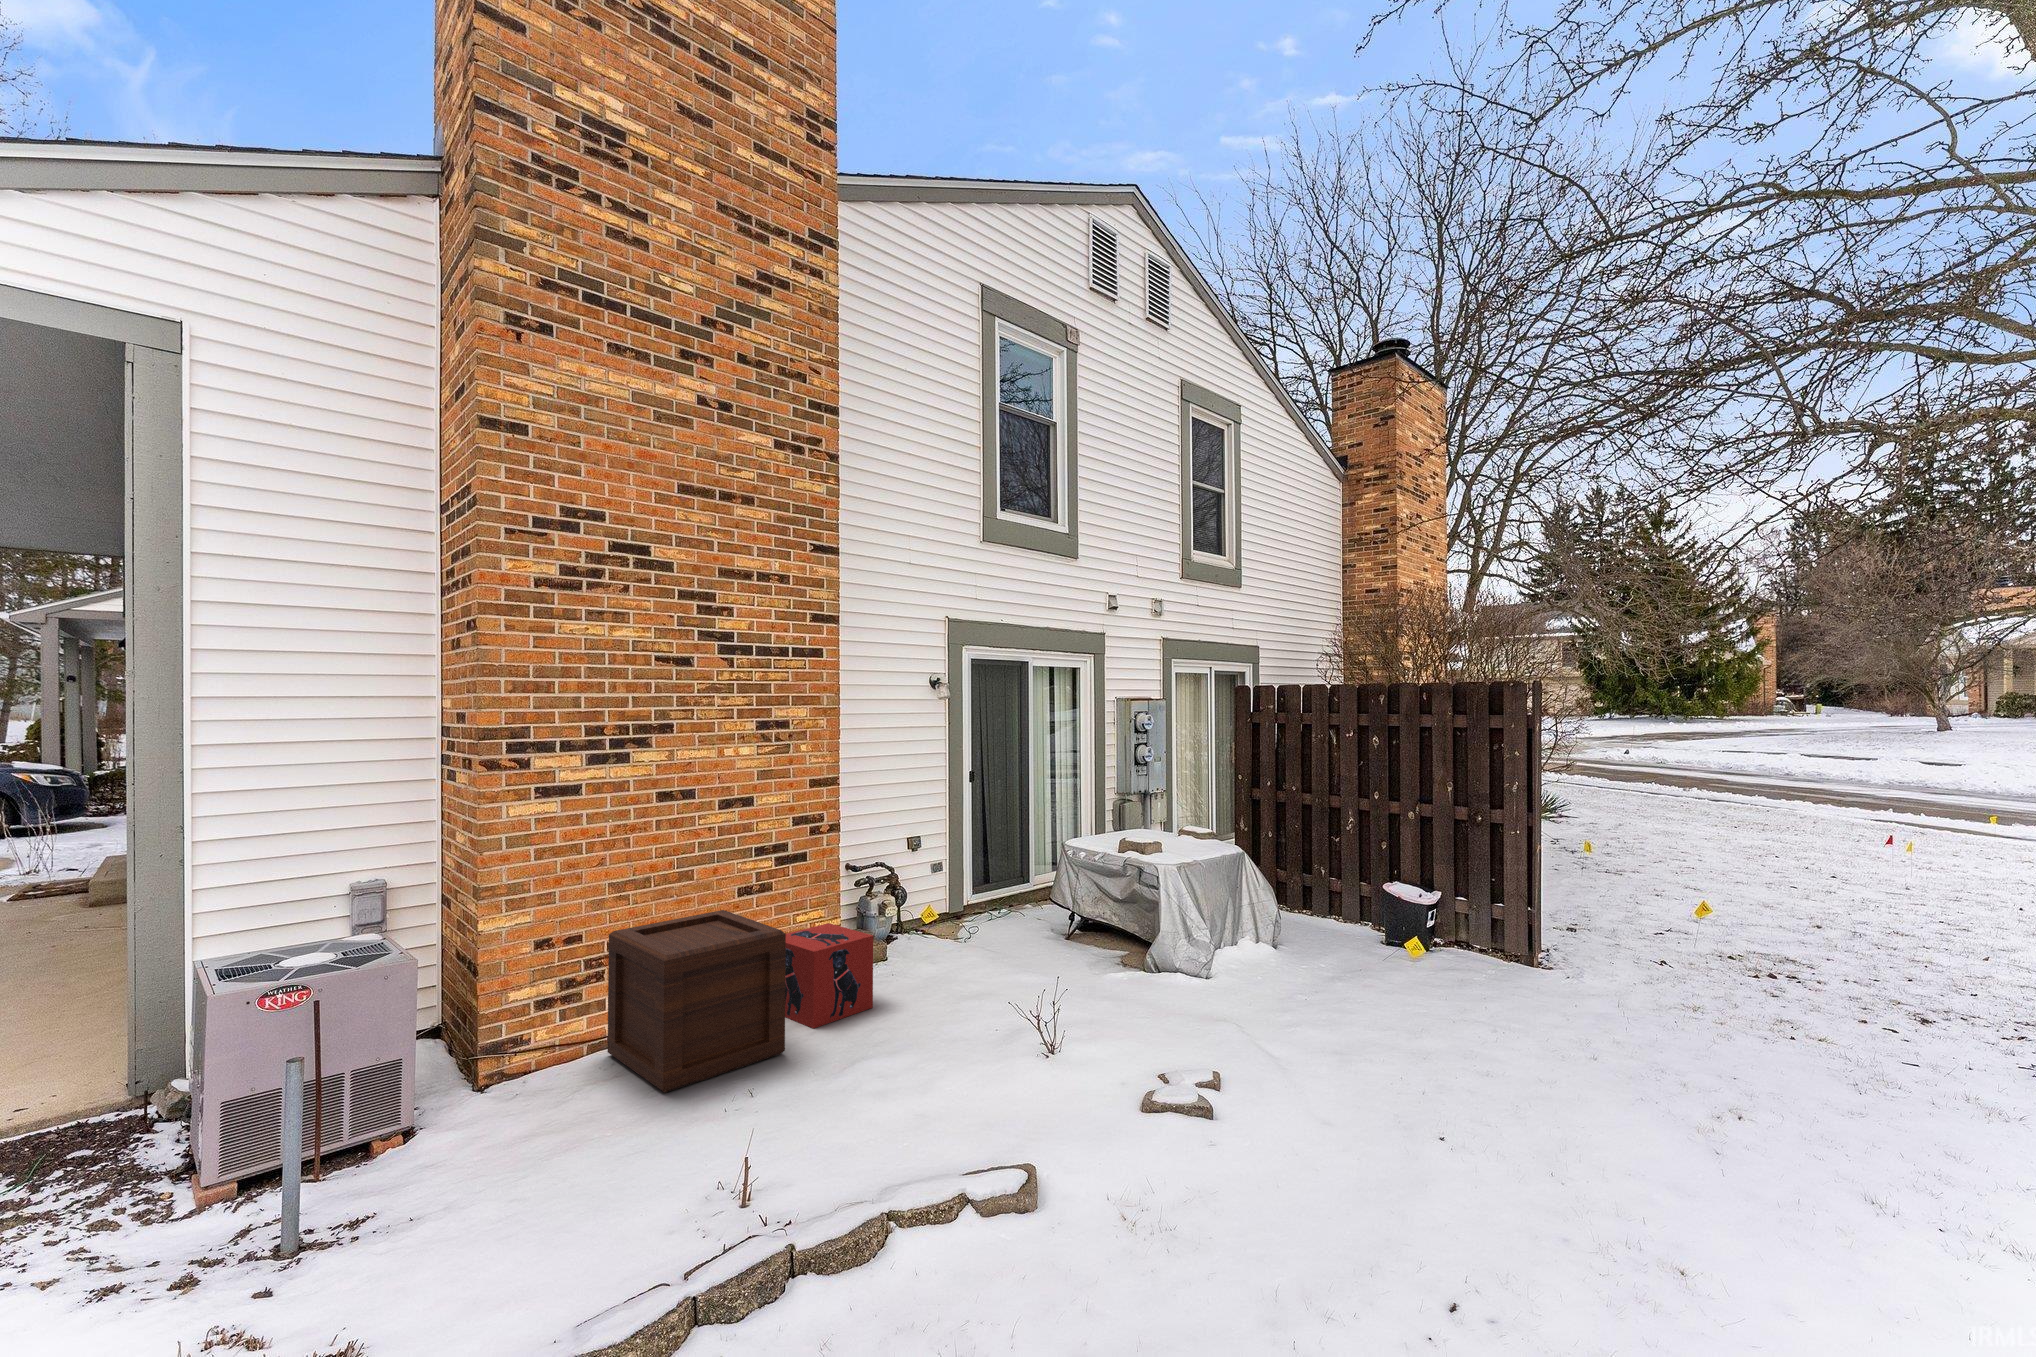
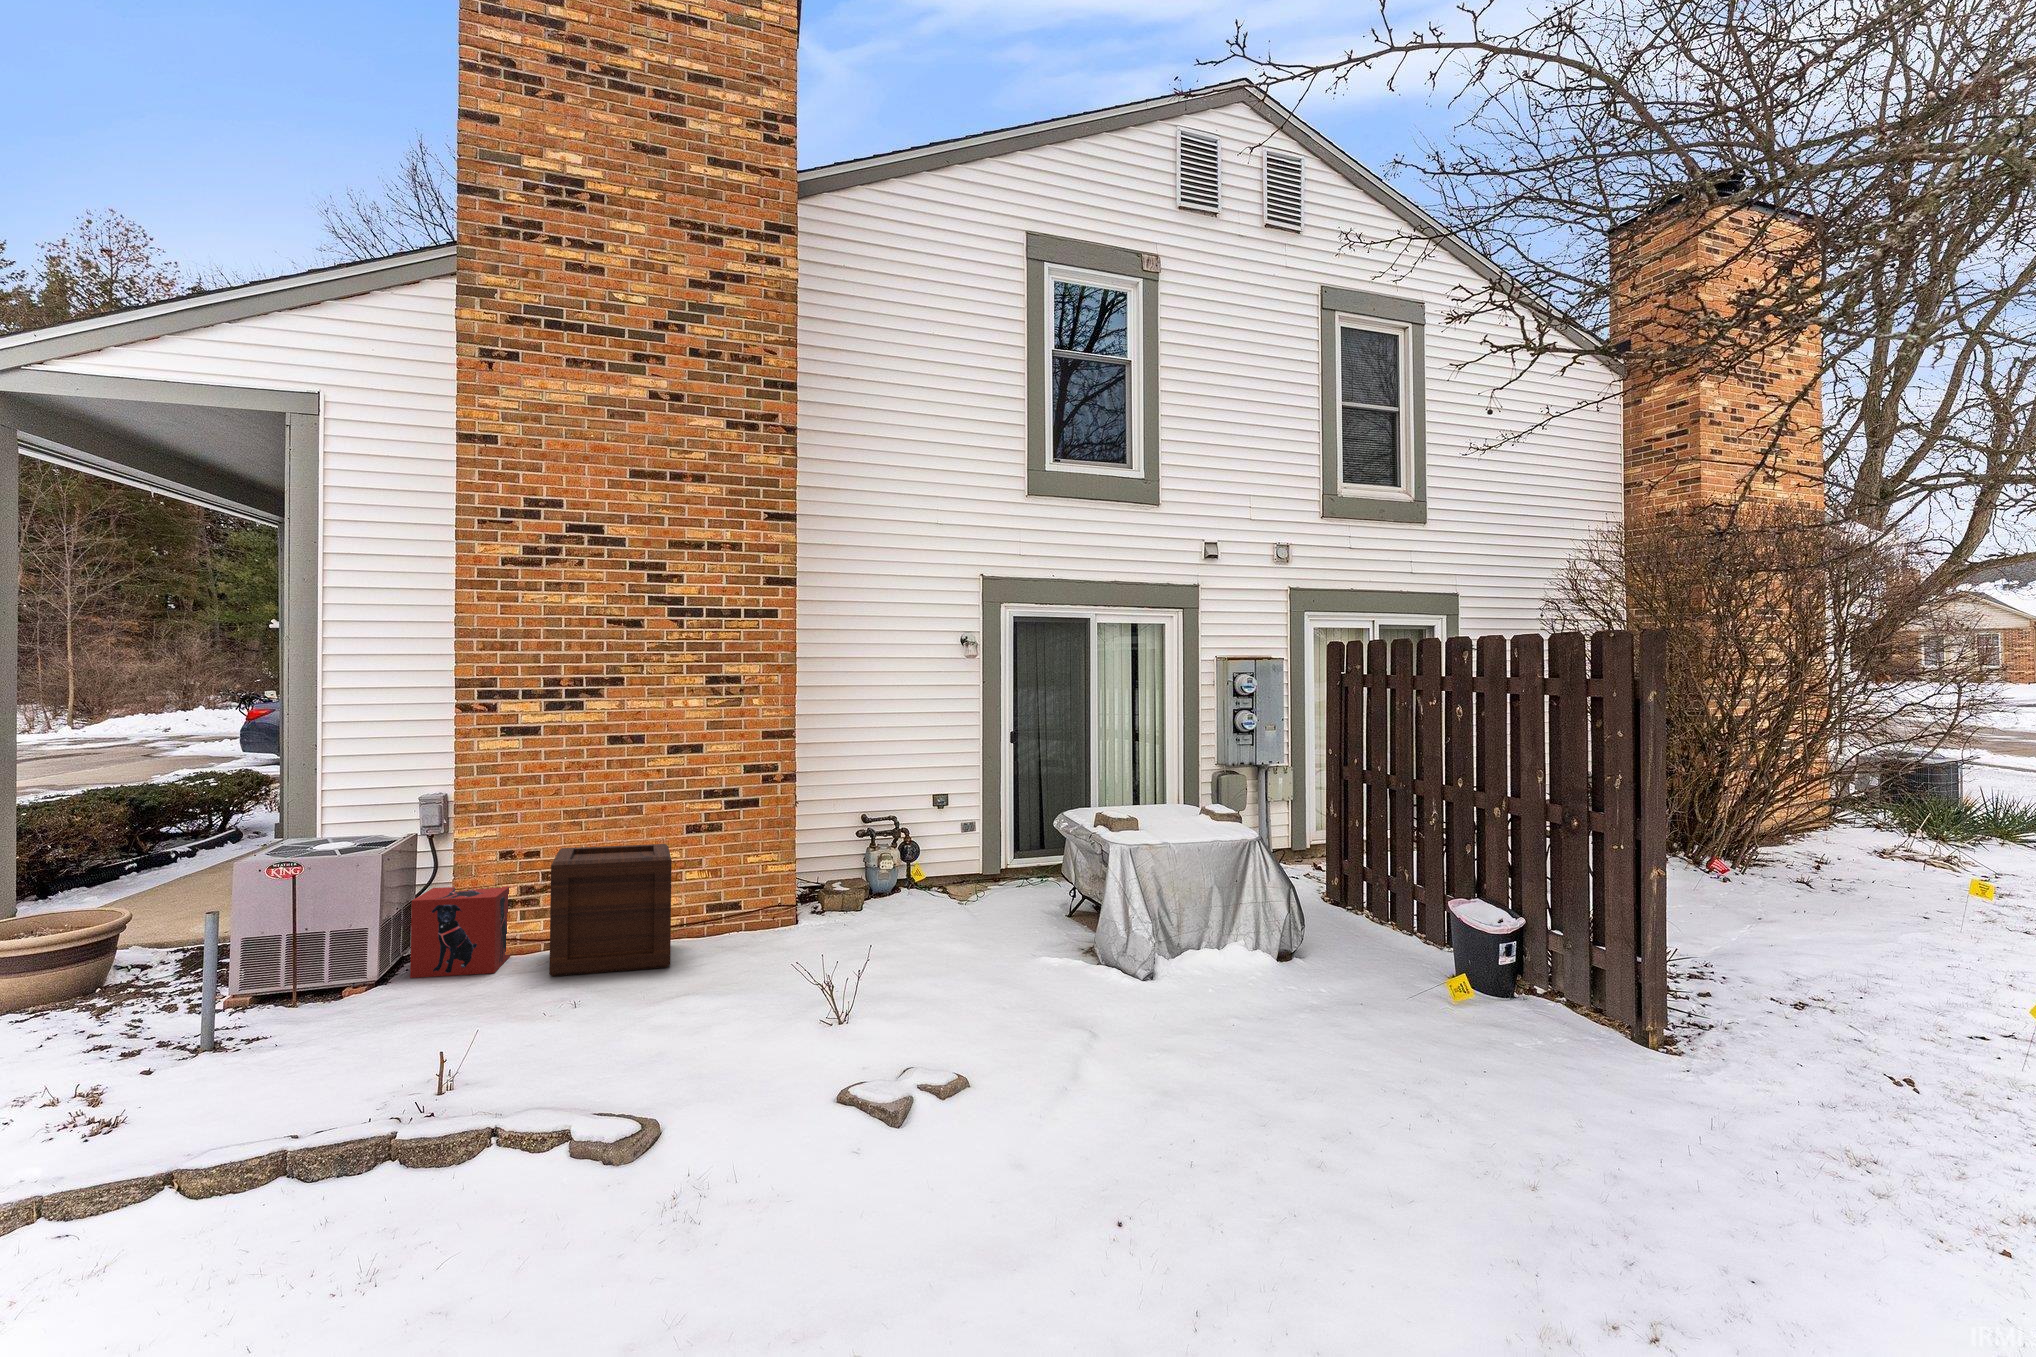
storage box: present [785,923,873,1028] -> present [410,887,510,978]

